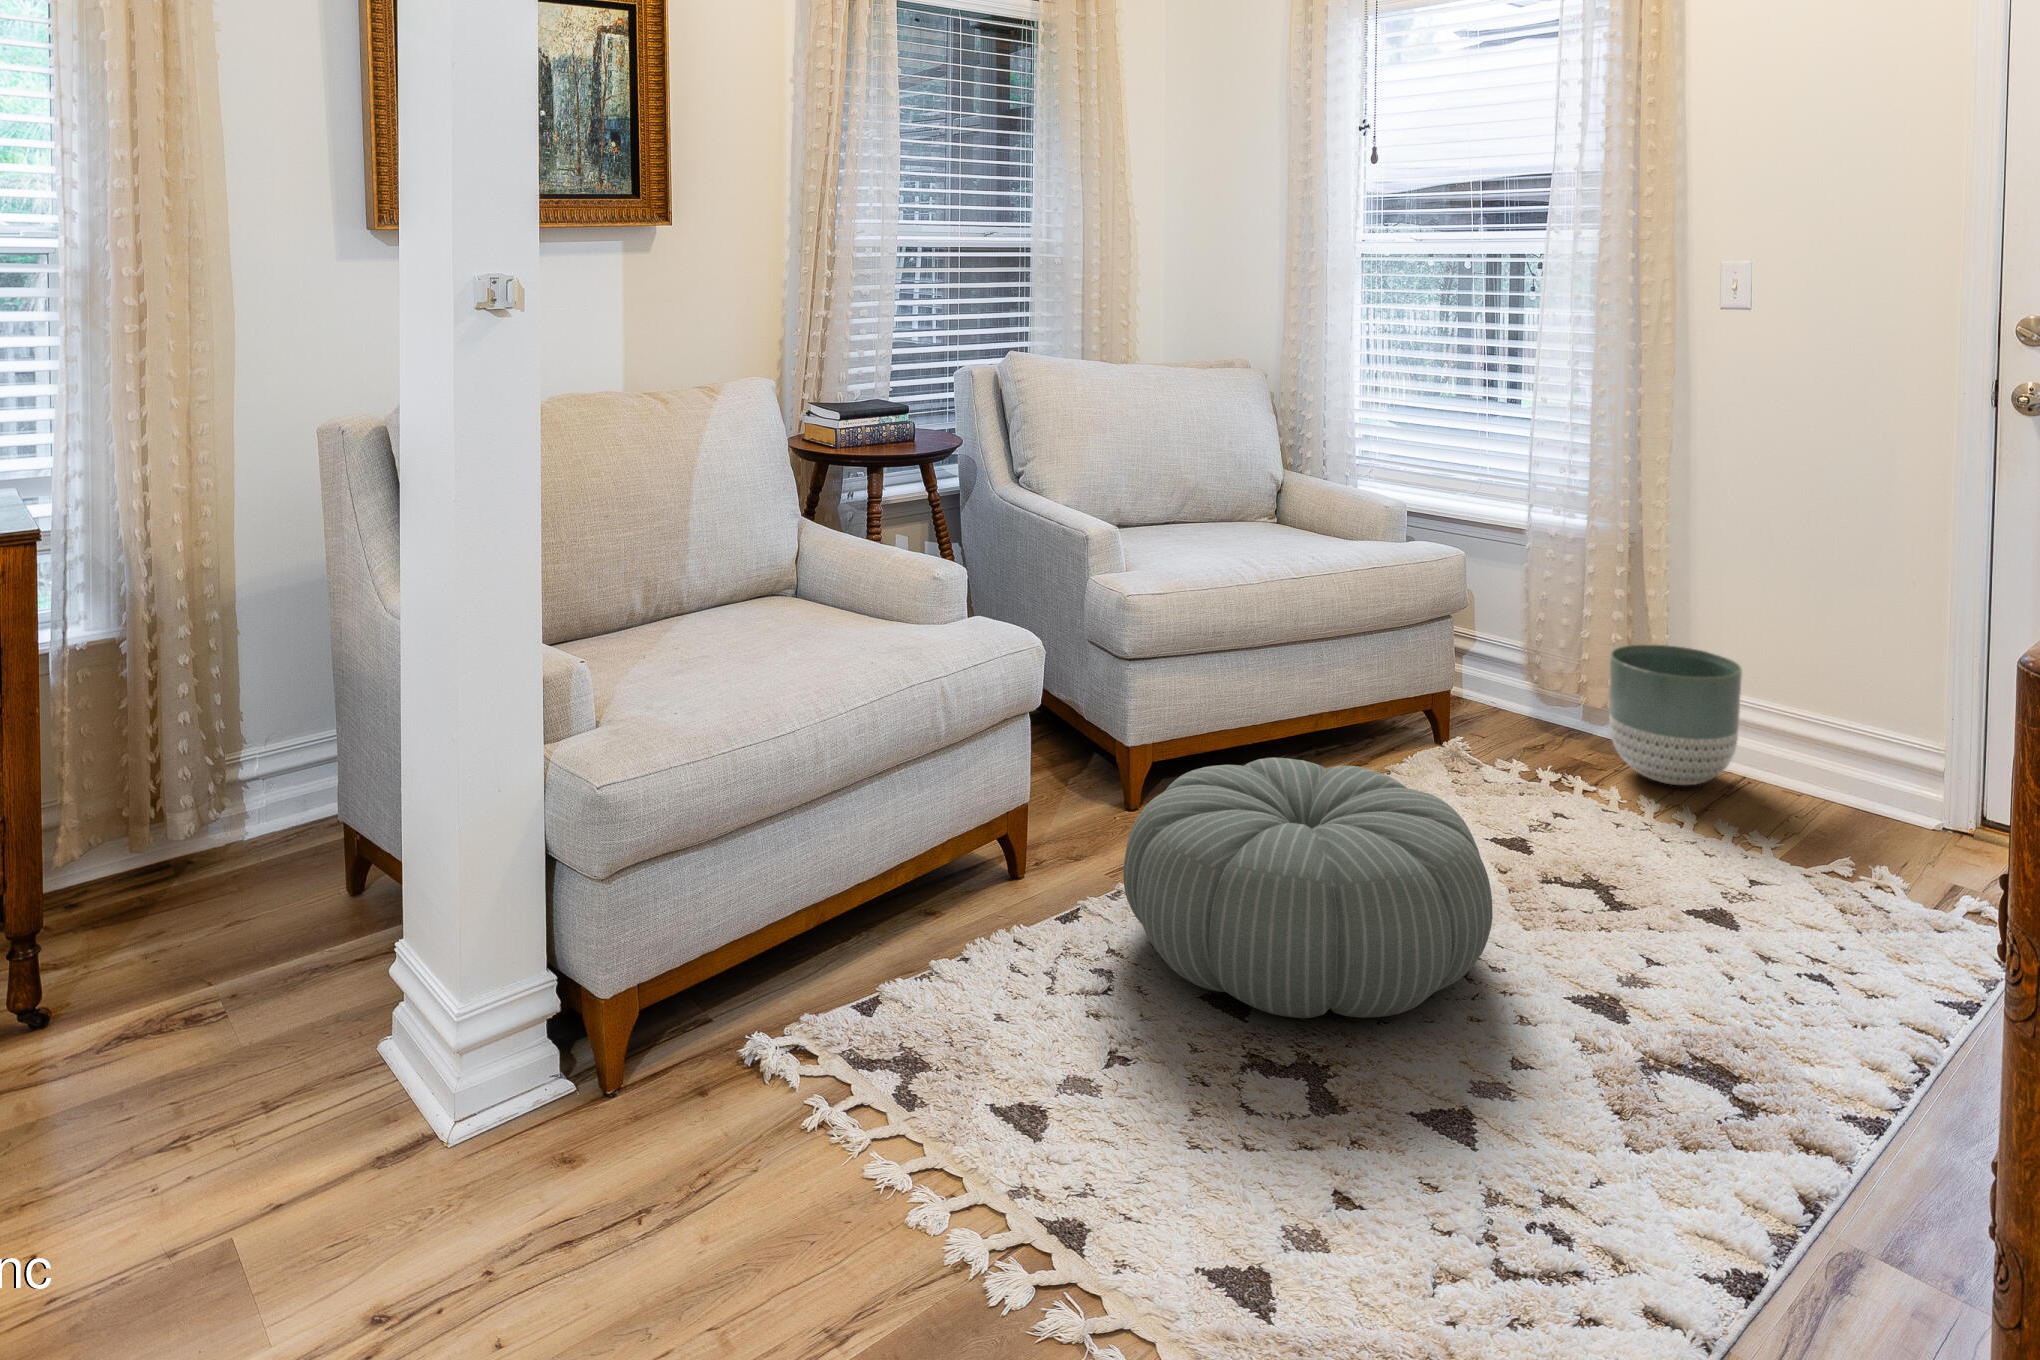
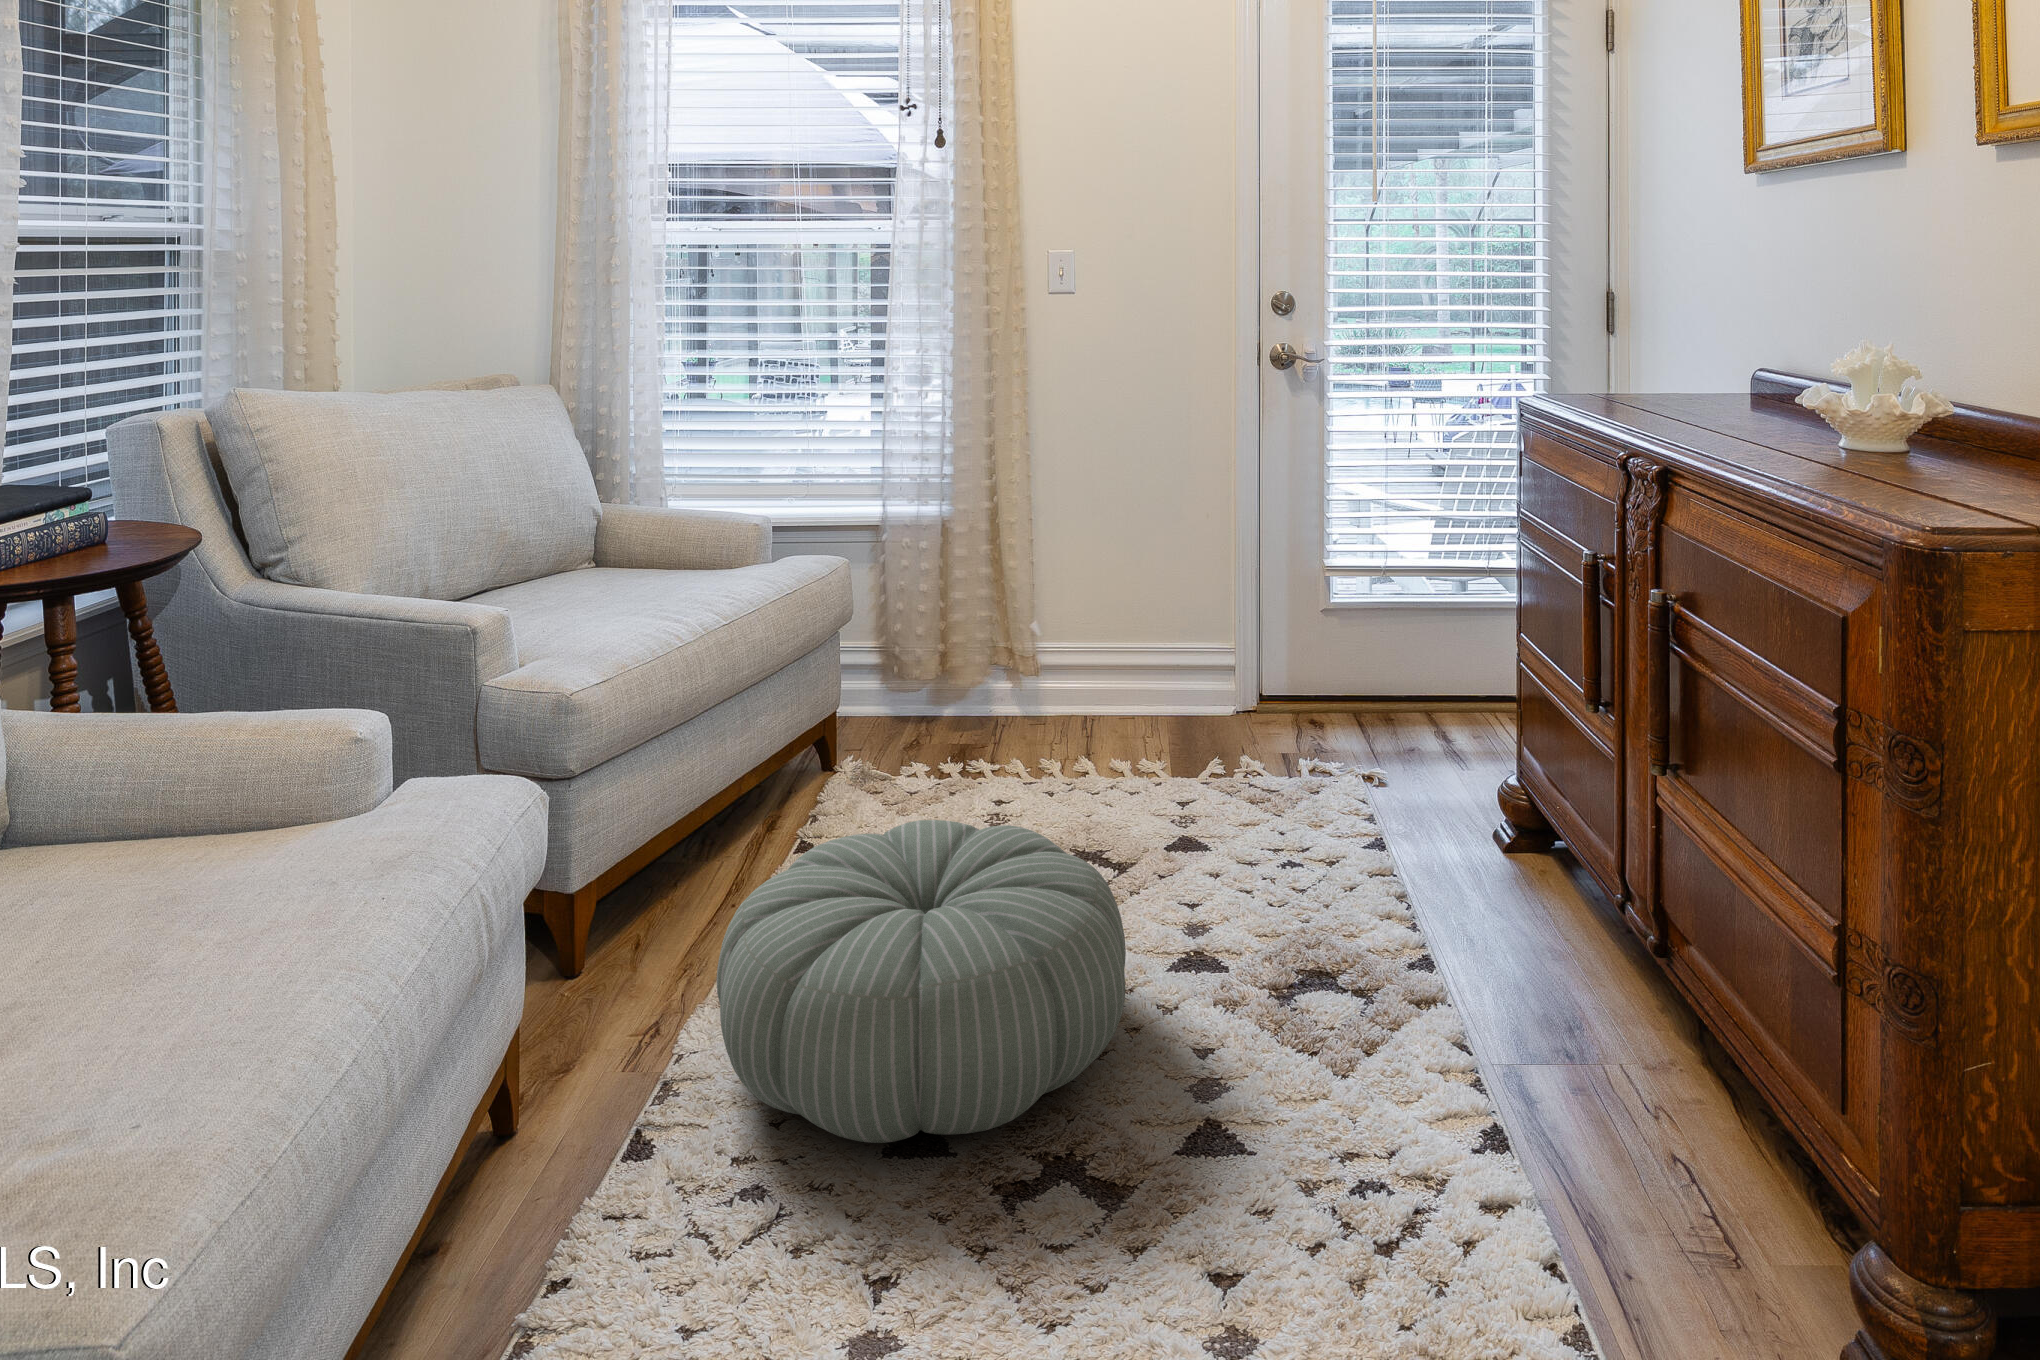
planter: present [1609,645,1742,785] -> none [988,612,1099,742]

